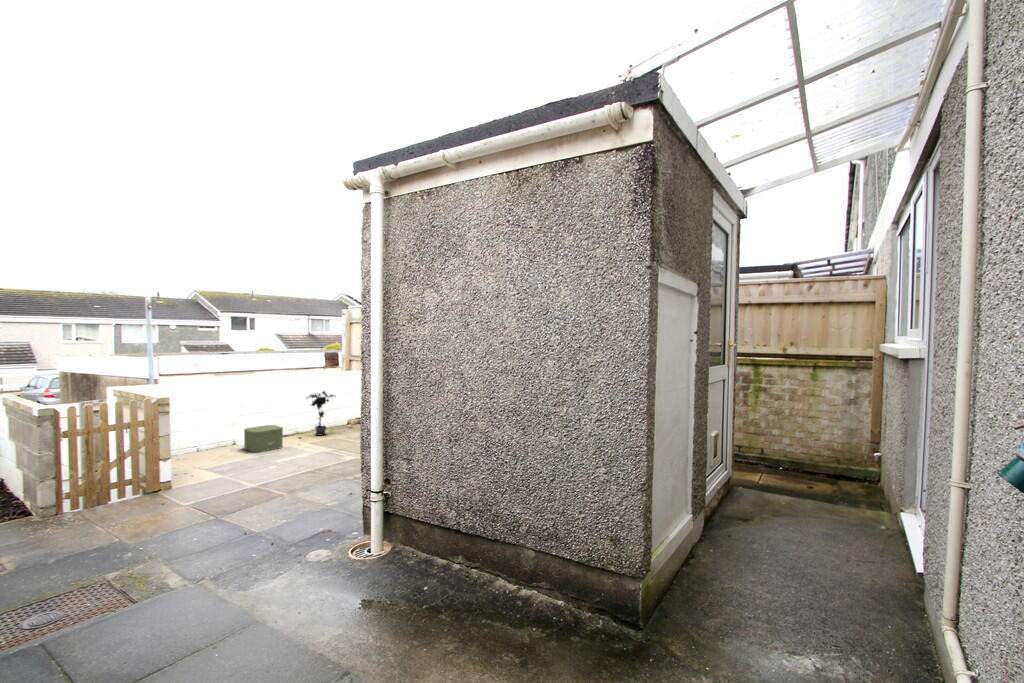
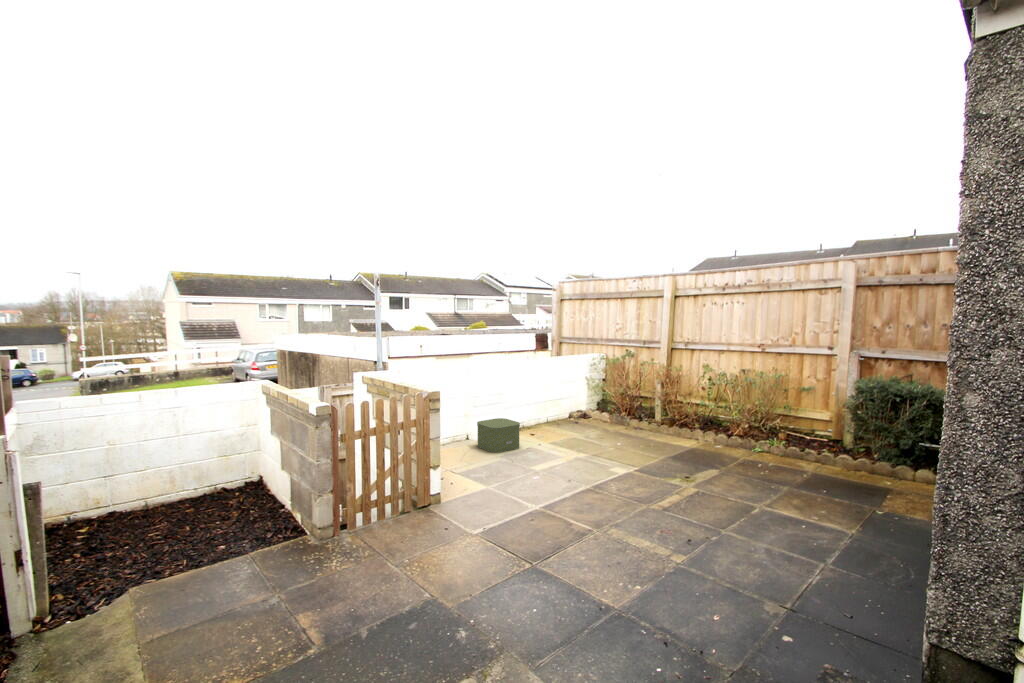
potted plant: present [307,391,336,435] -> none [534,377,565,432]

